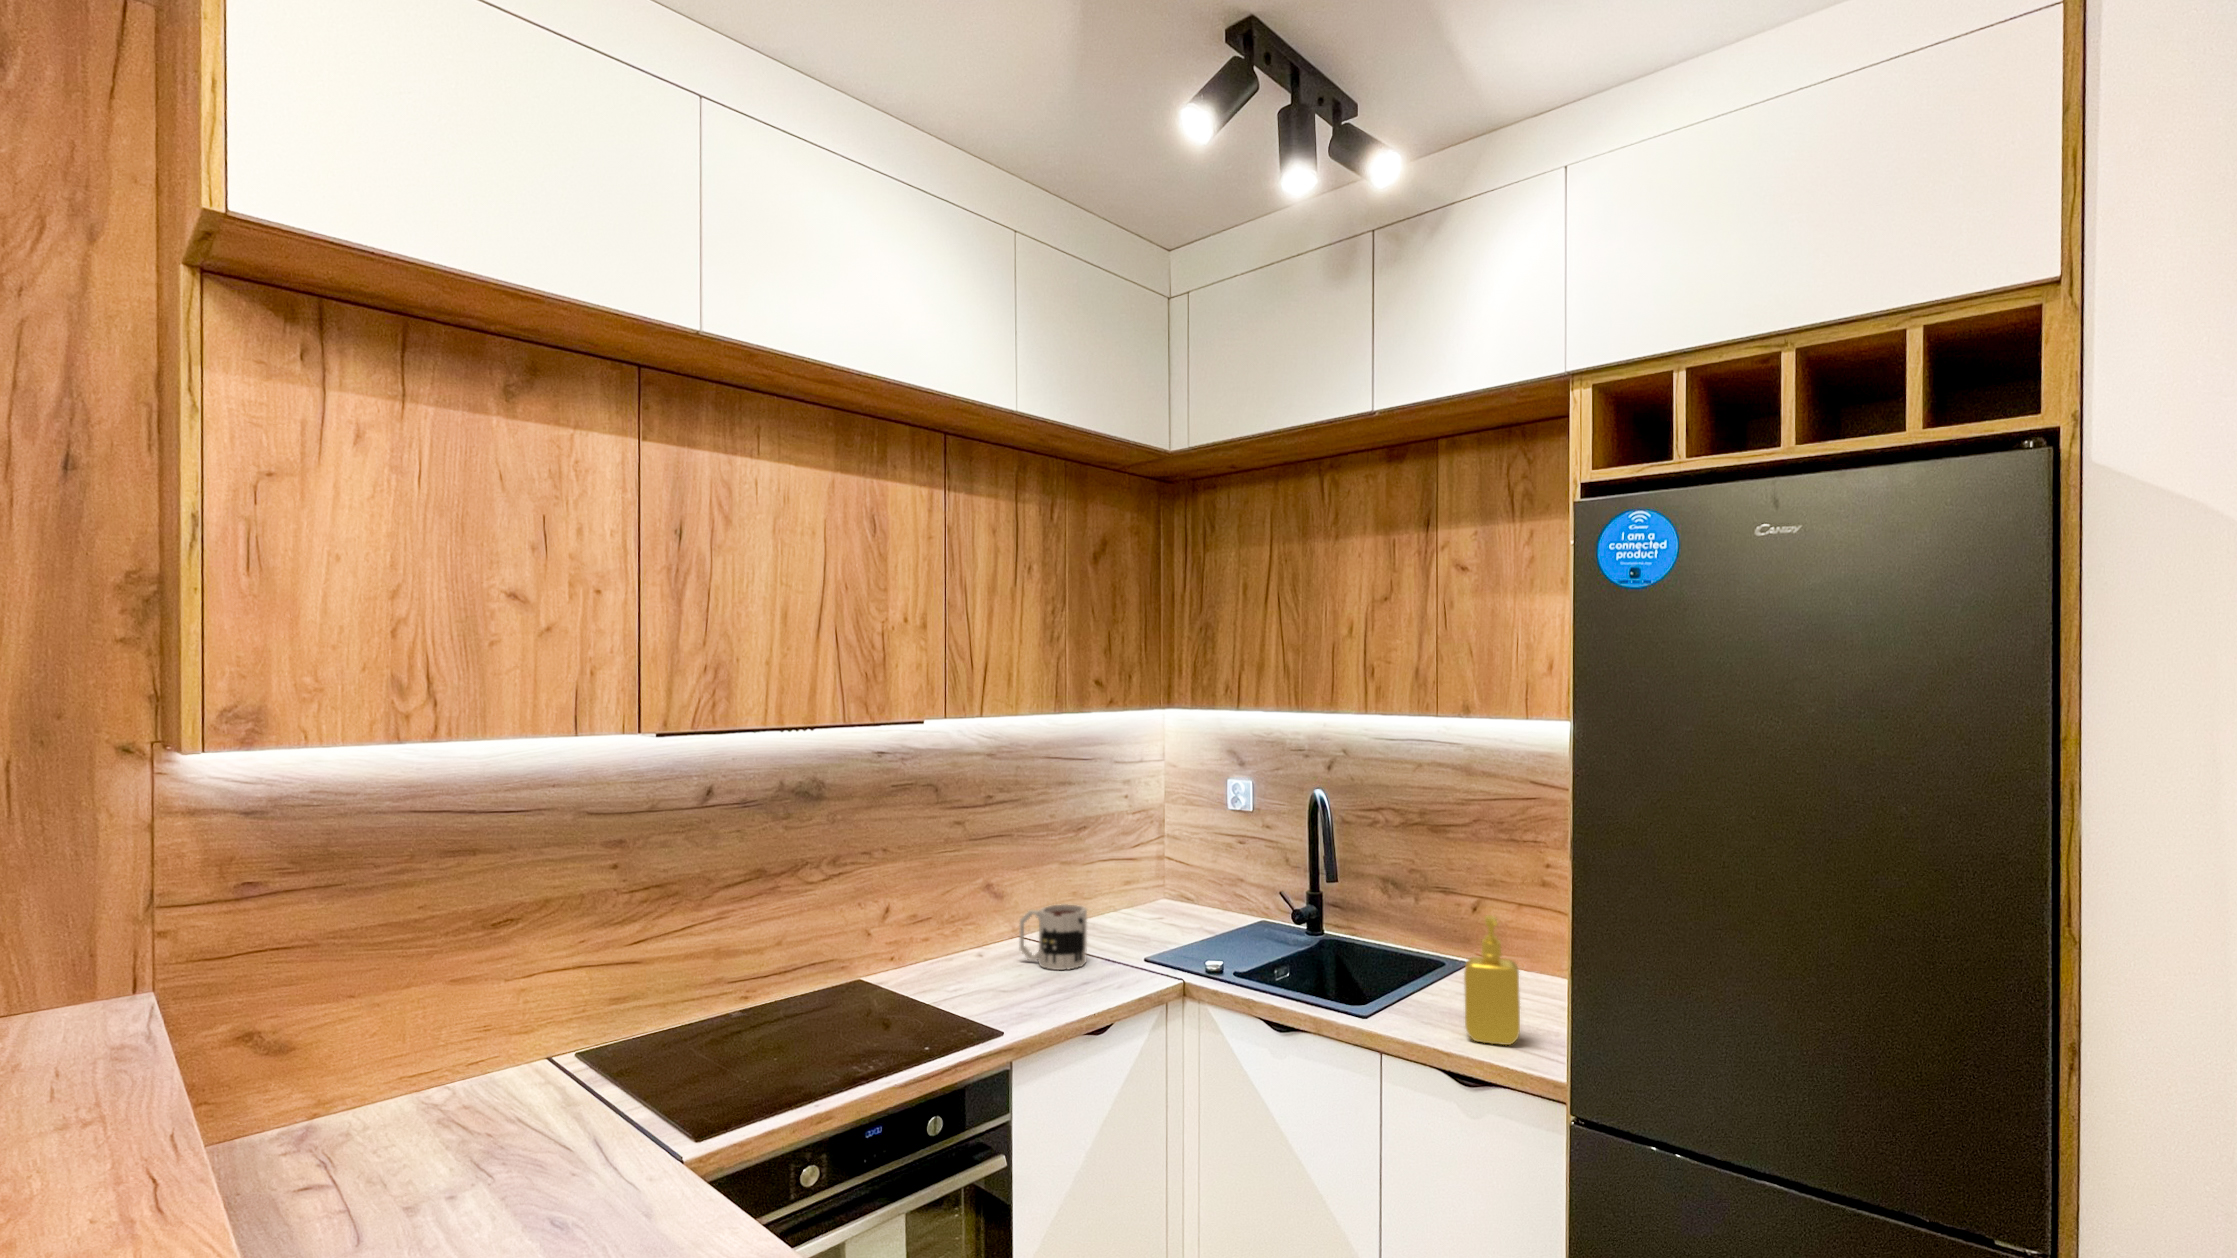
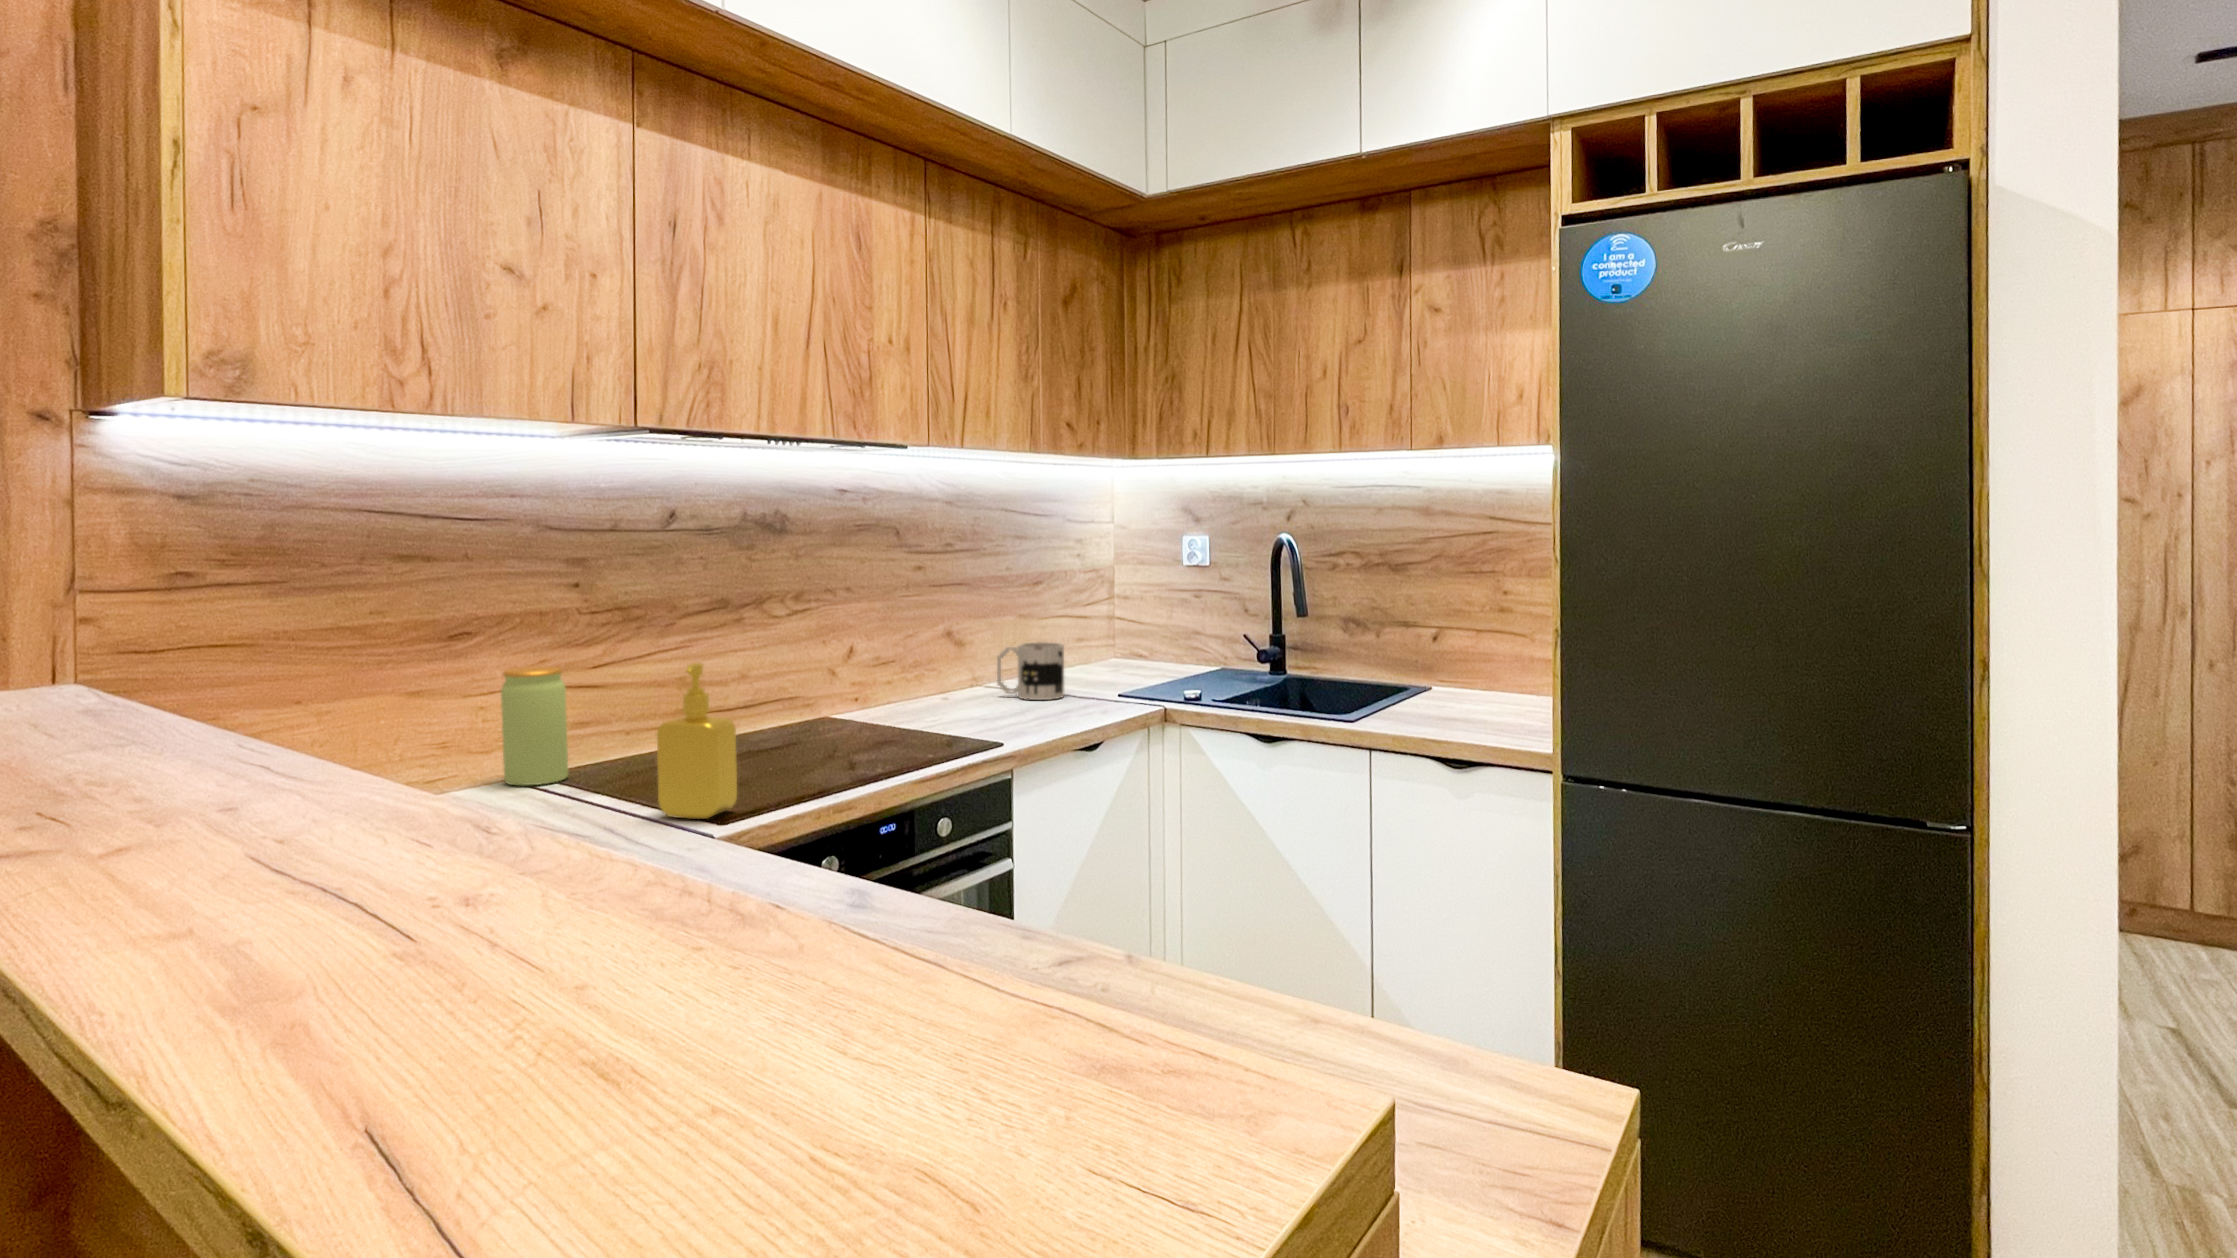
soap dispenser: present [1464,915,1520,1045] -> present [657,663,737,819]
jar: none [436,981,511,1120] -> present [501,667,568,785]

